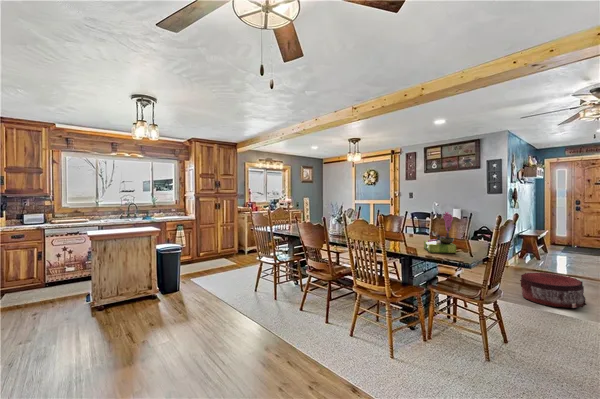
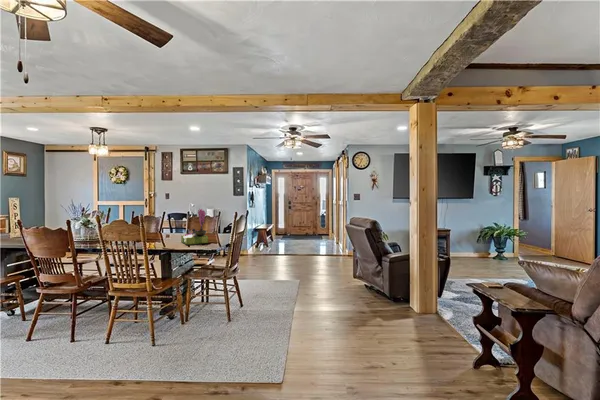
pouf: present [520,272,586,308] -> none [254,253,290,277]

